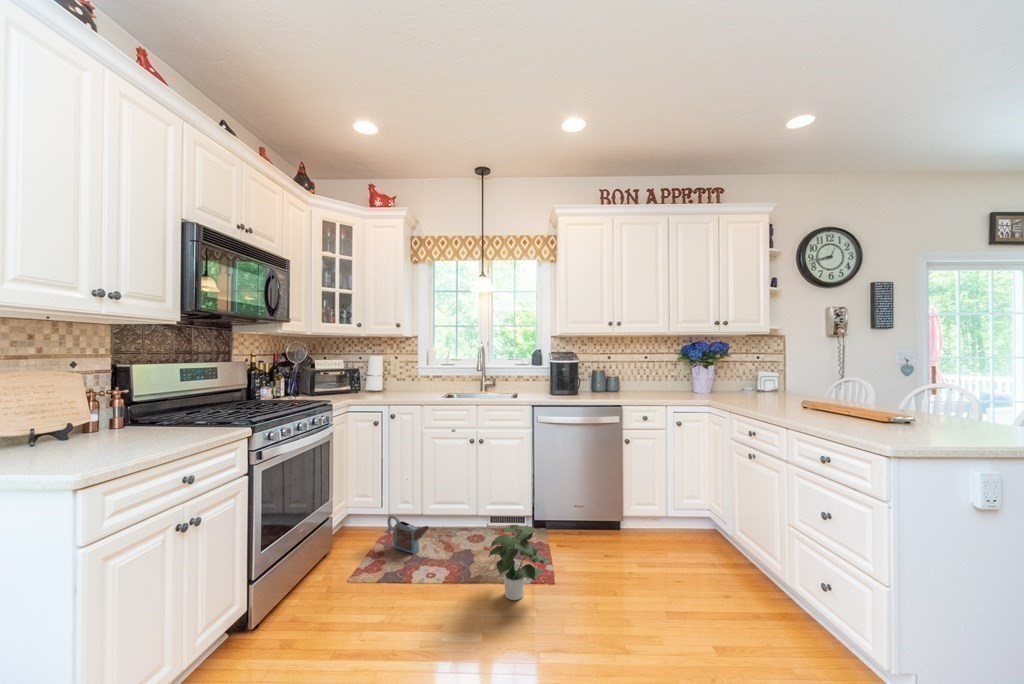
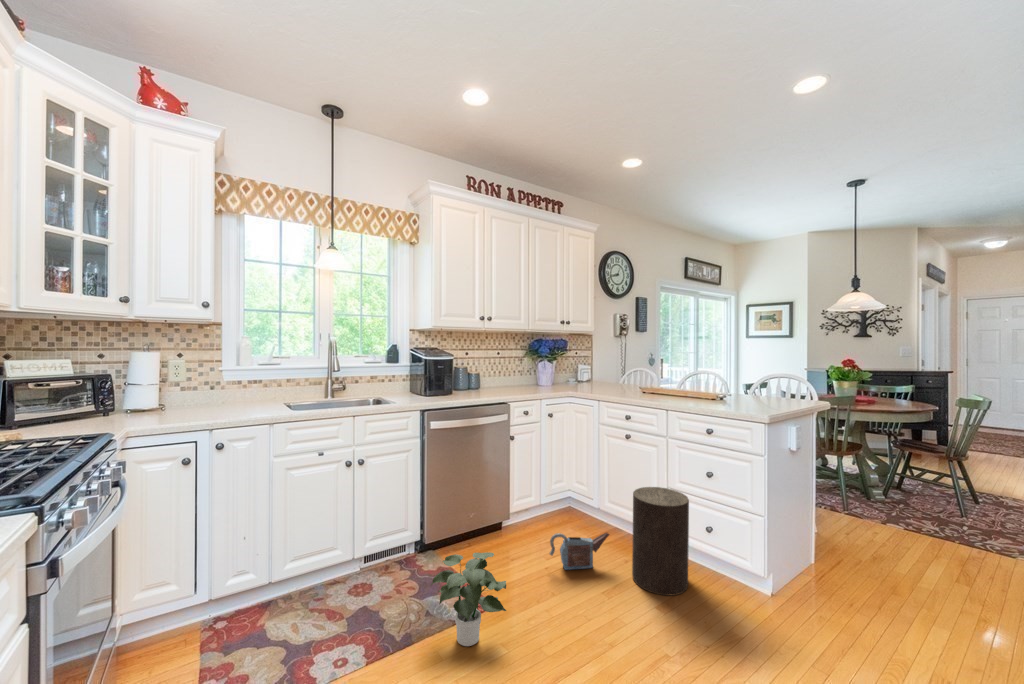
stool: none [709,513,780,645] -> present [632,487,689,595]
watering can: present [387,515,429,554] -> present [550,533,609,570]

